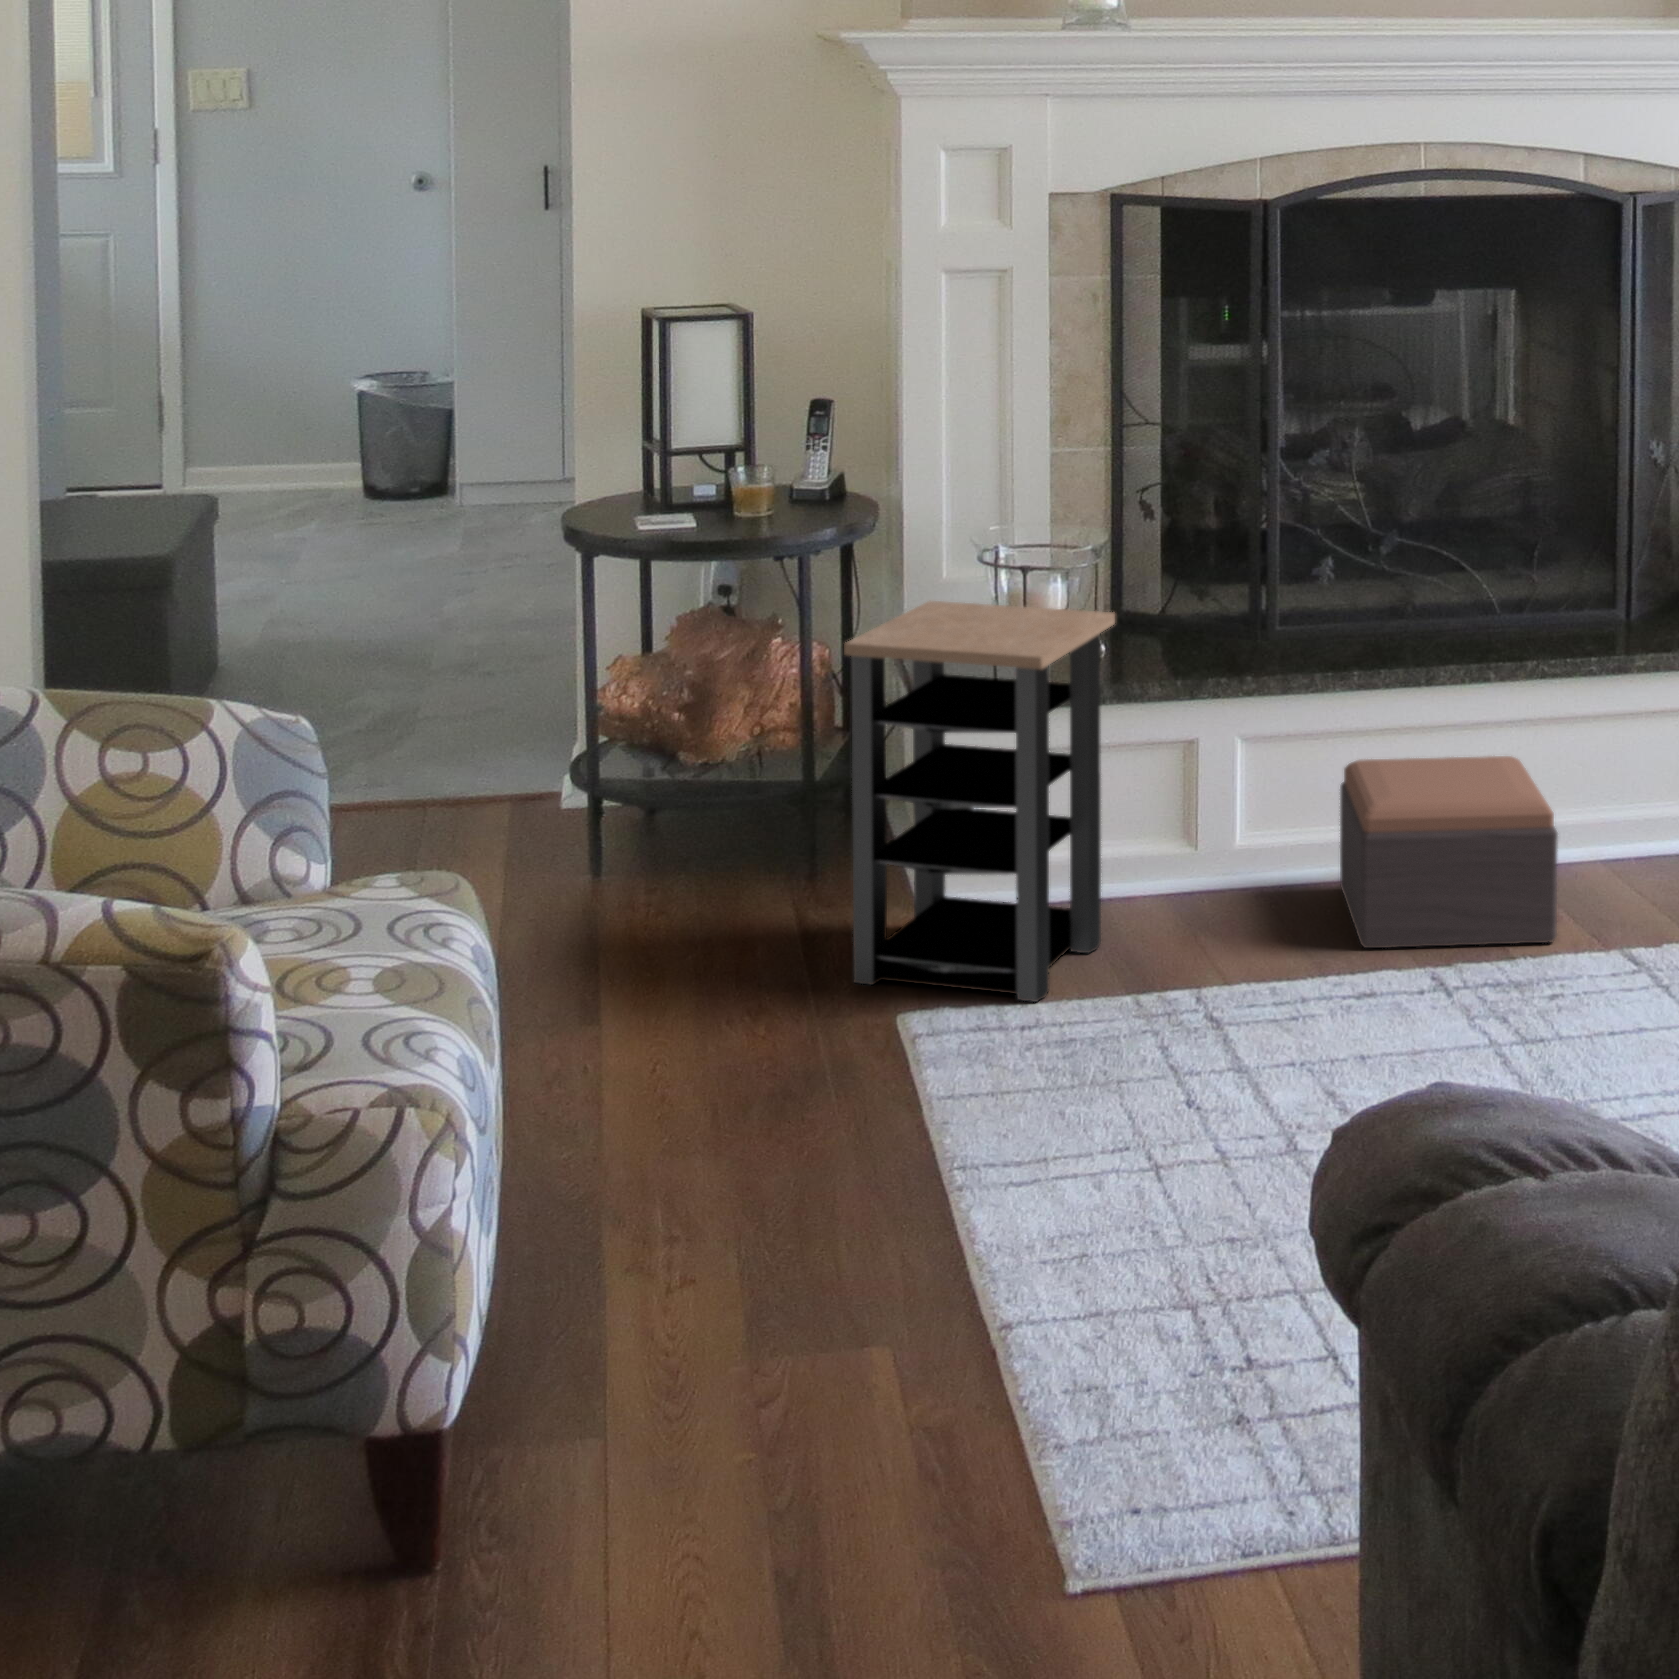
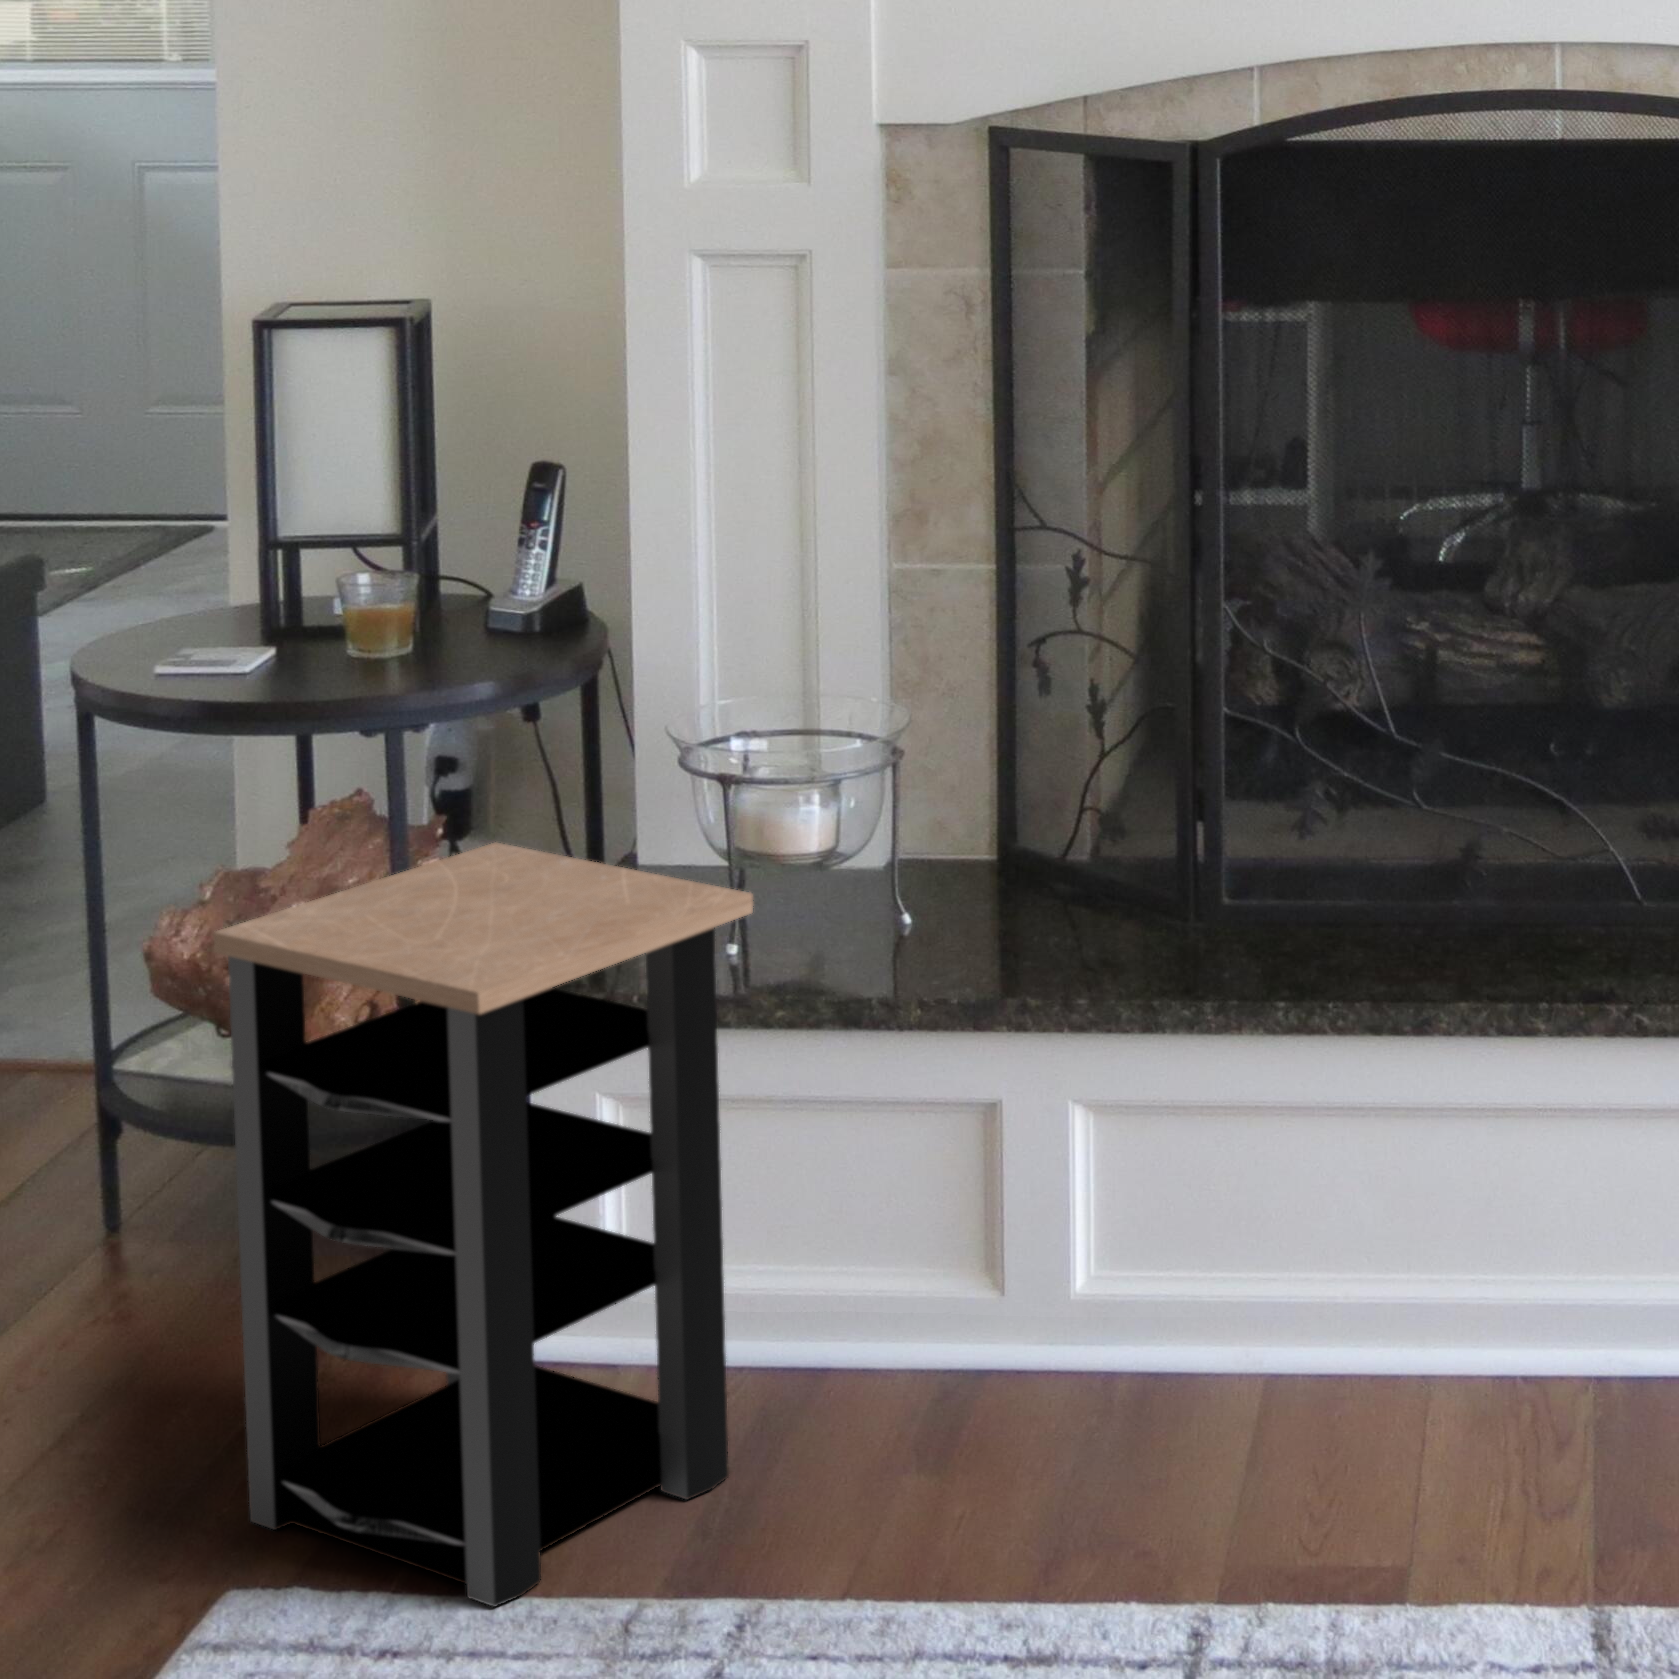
footstool: present [1340,756,1558,948] -> none [1153,1170,1572,1572]

